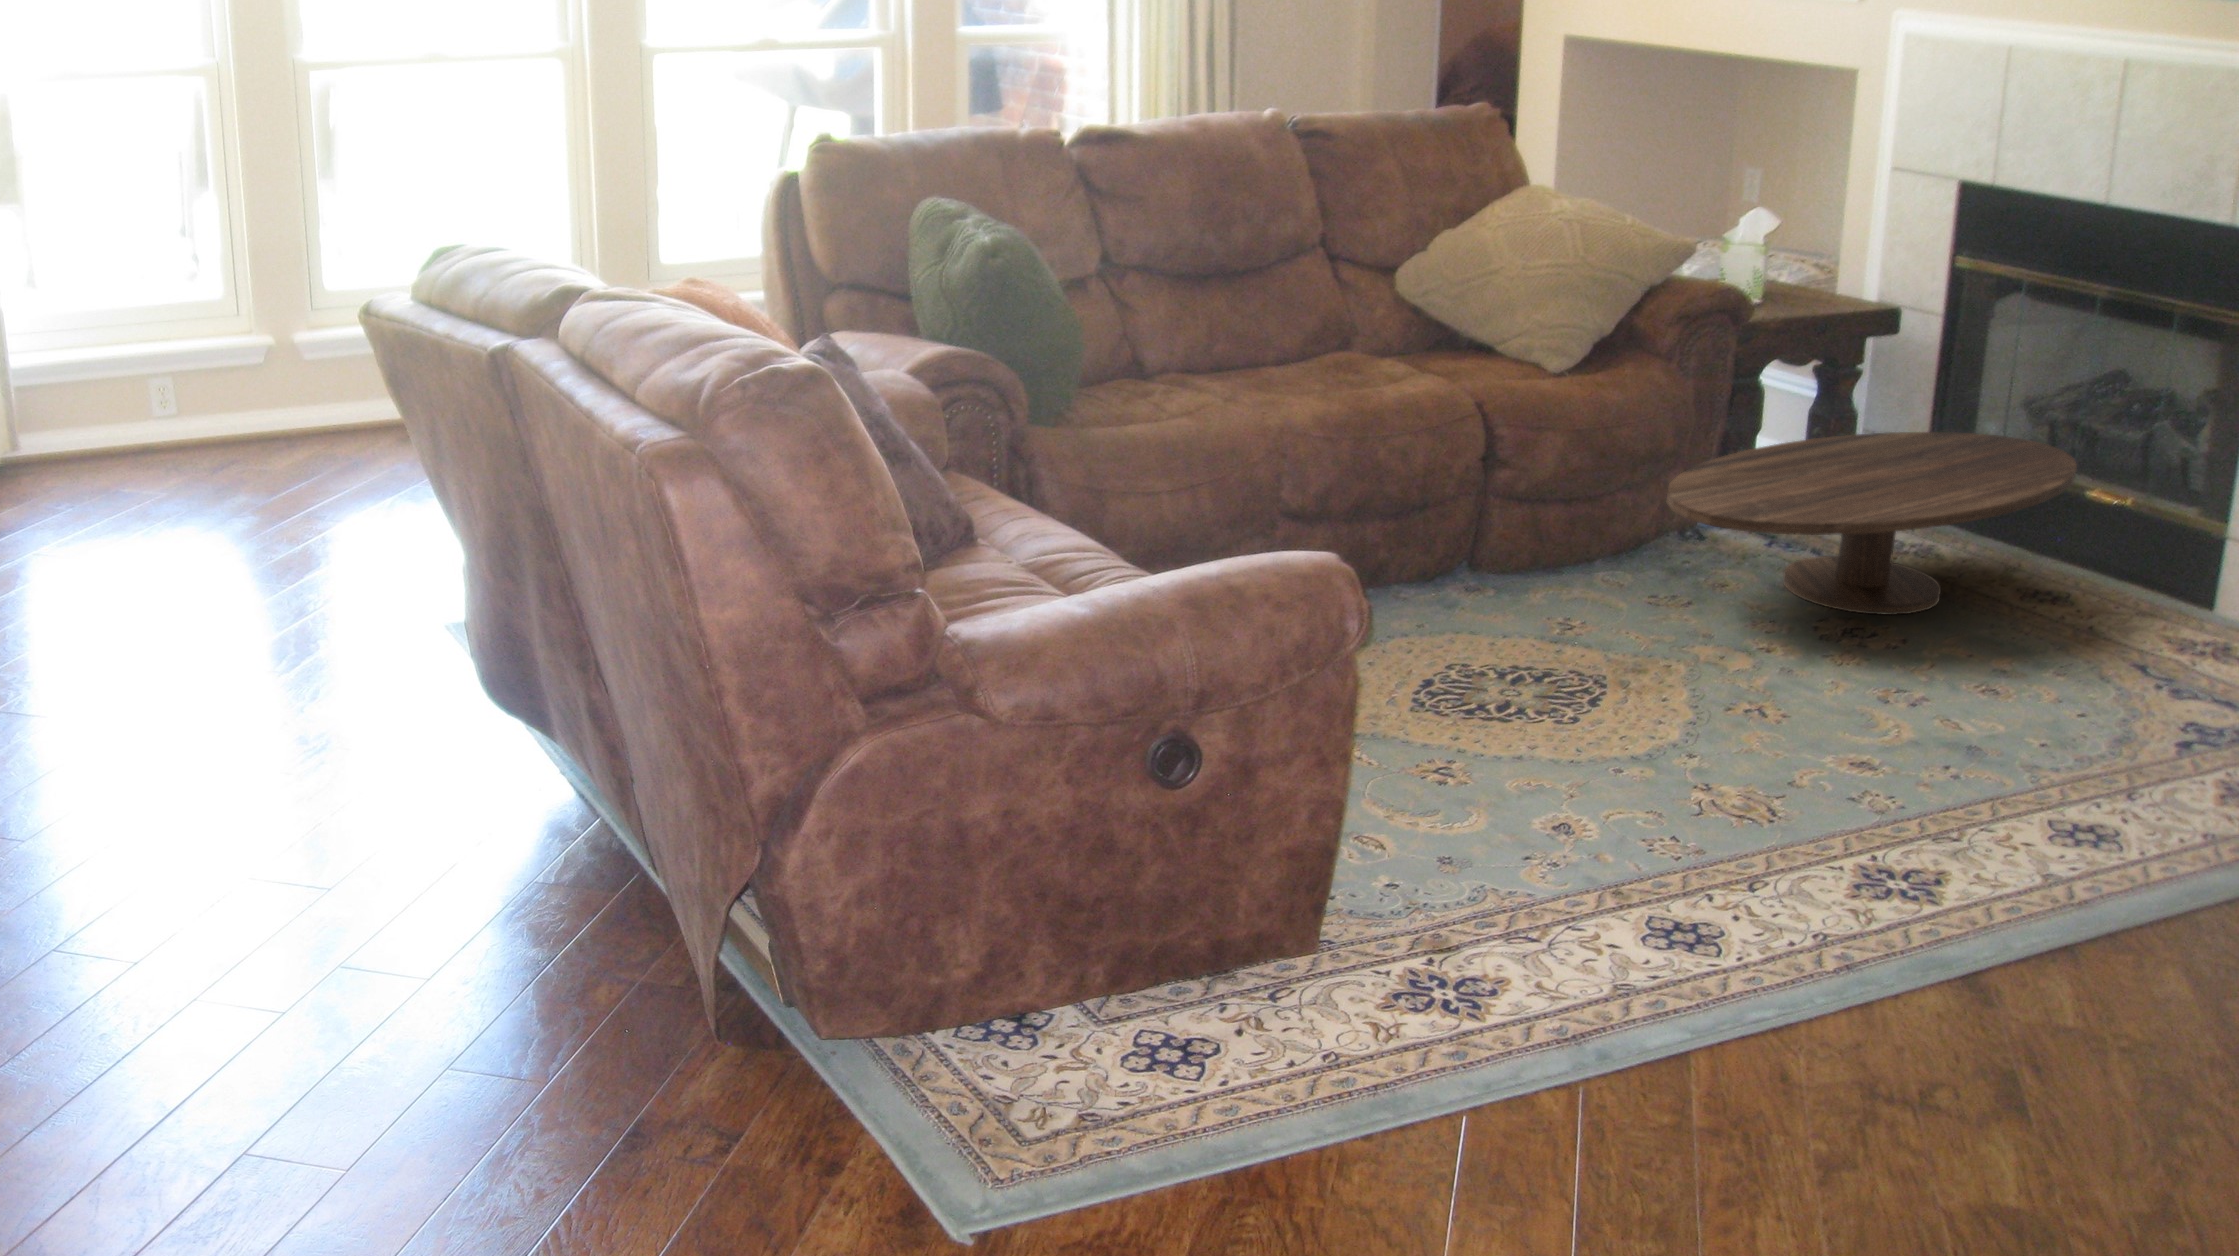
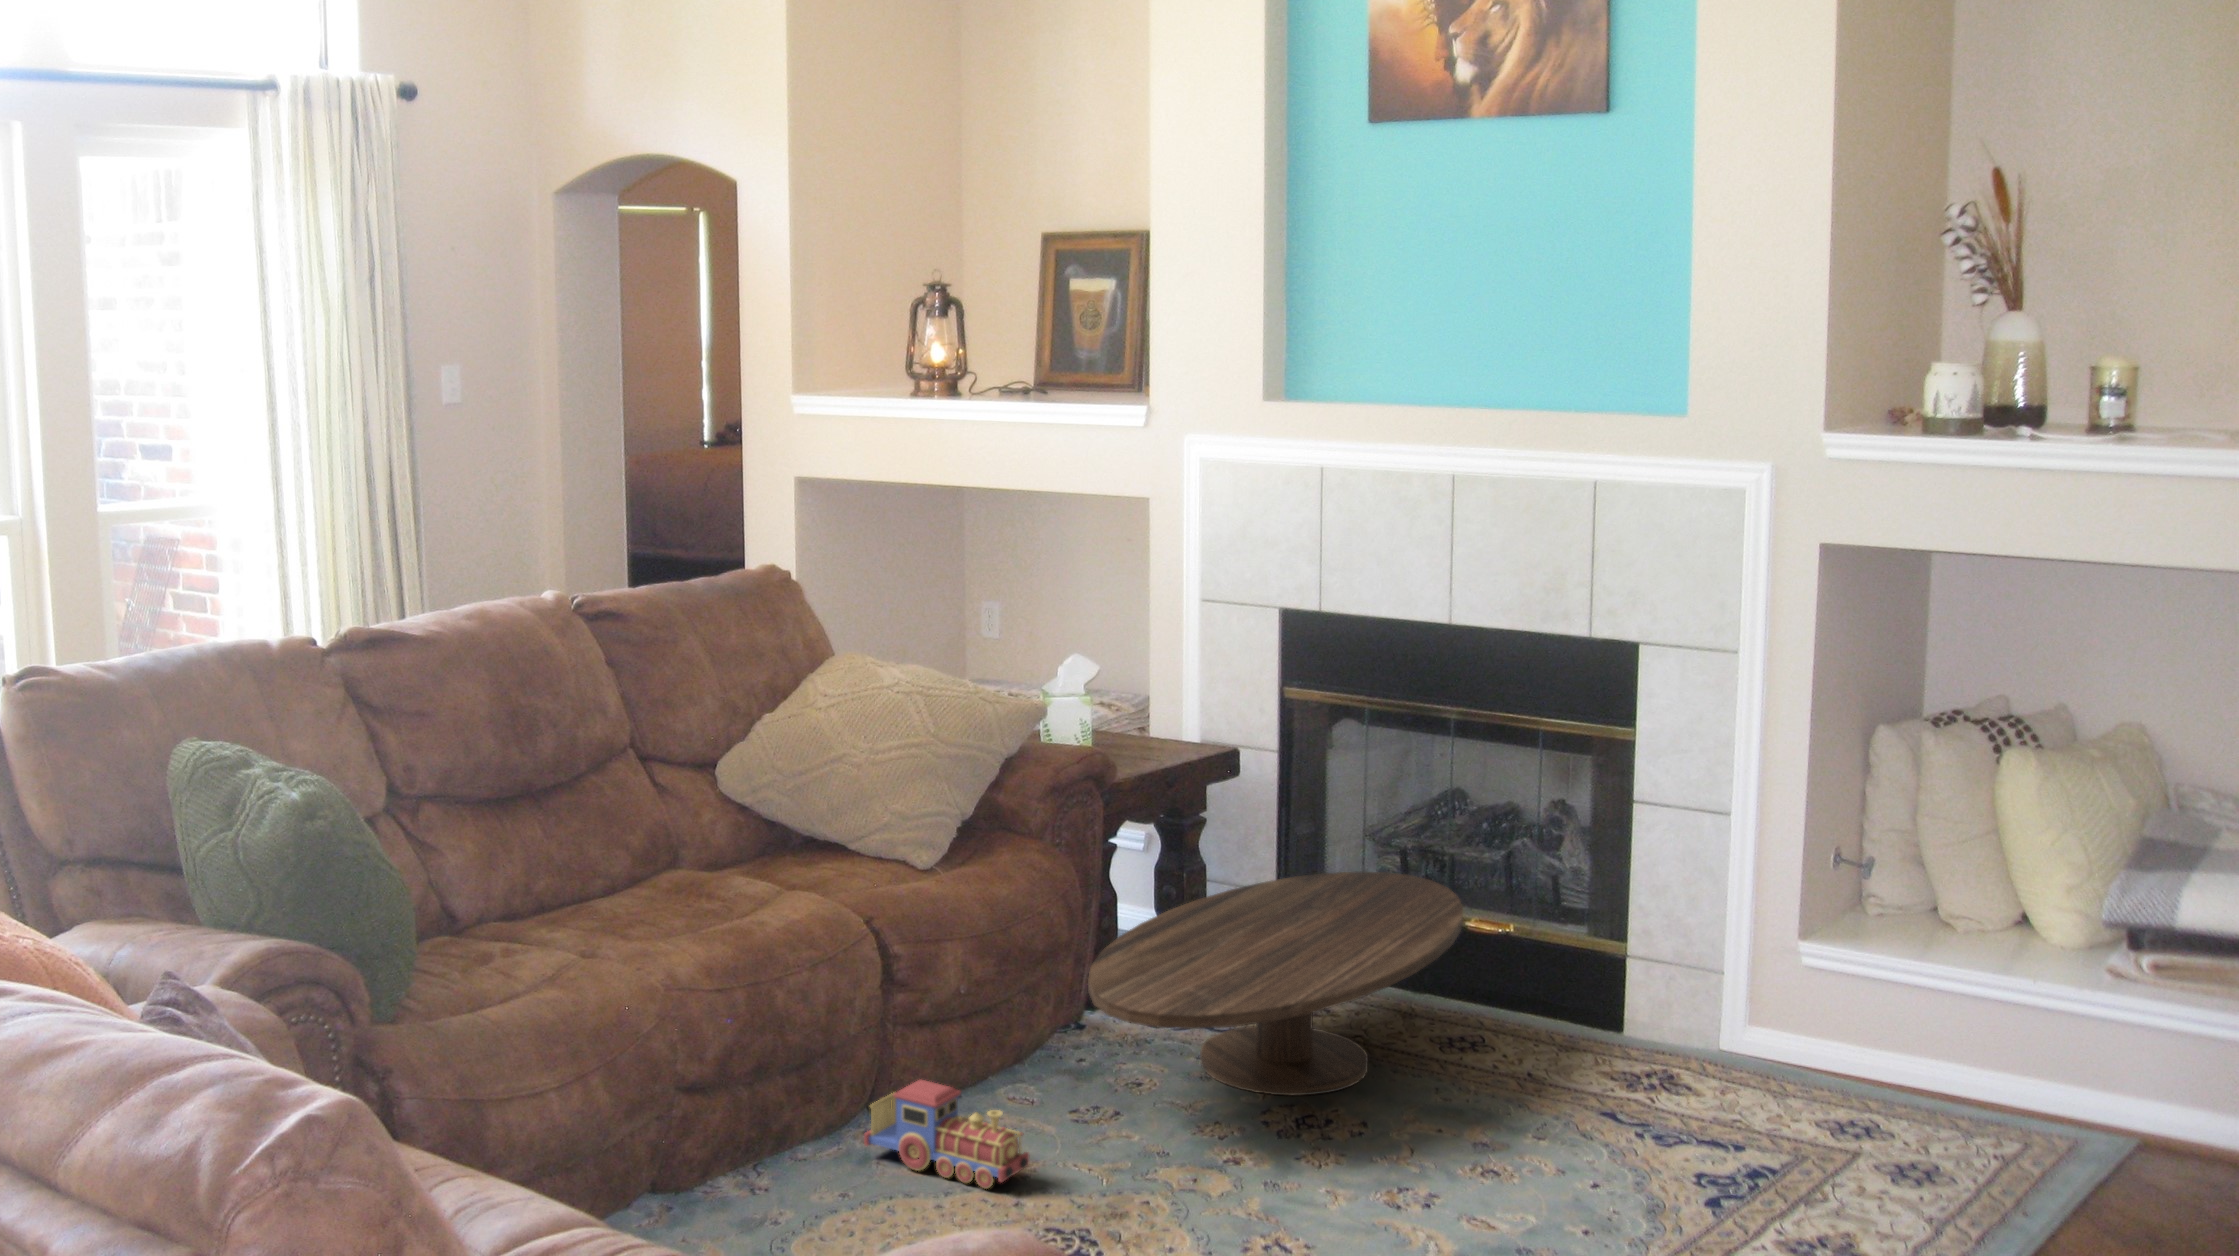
toy train: none [1457,541,1583,630] -> present [864,1080,1029,1188]

